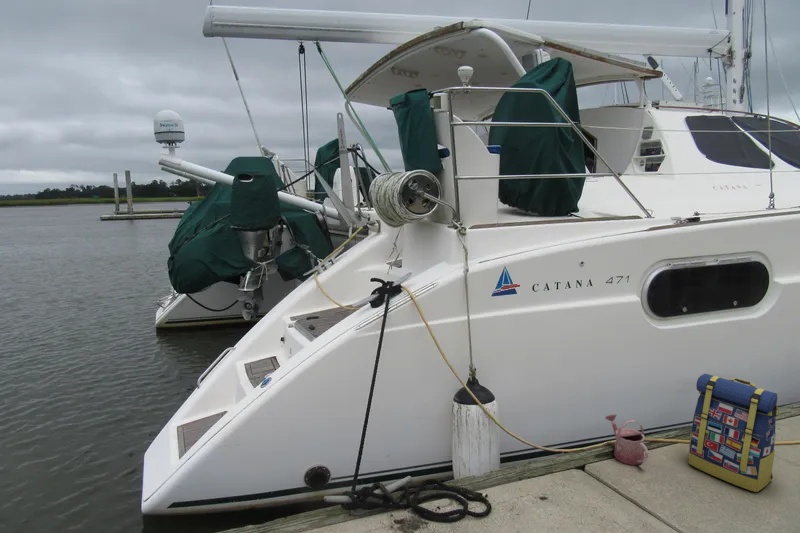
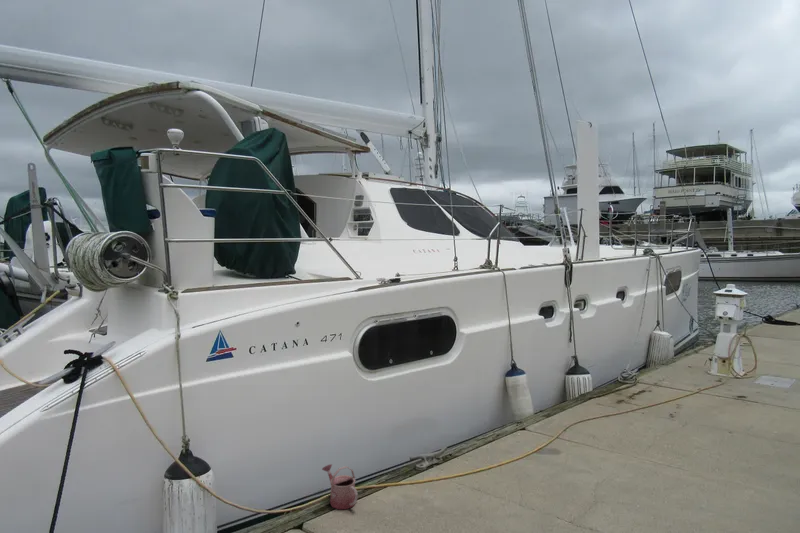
backpack: present [689,374,779,492] -> none [392,414,453,510]

